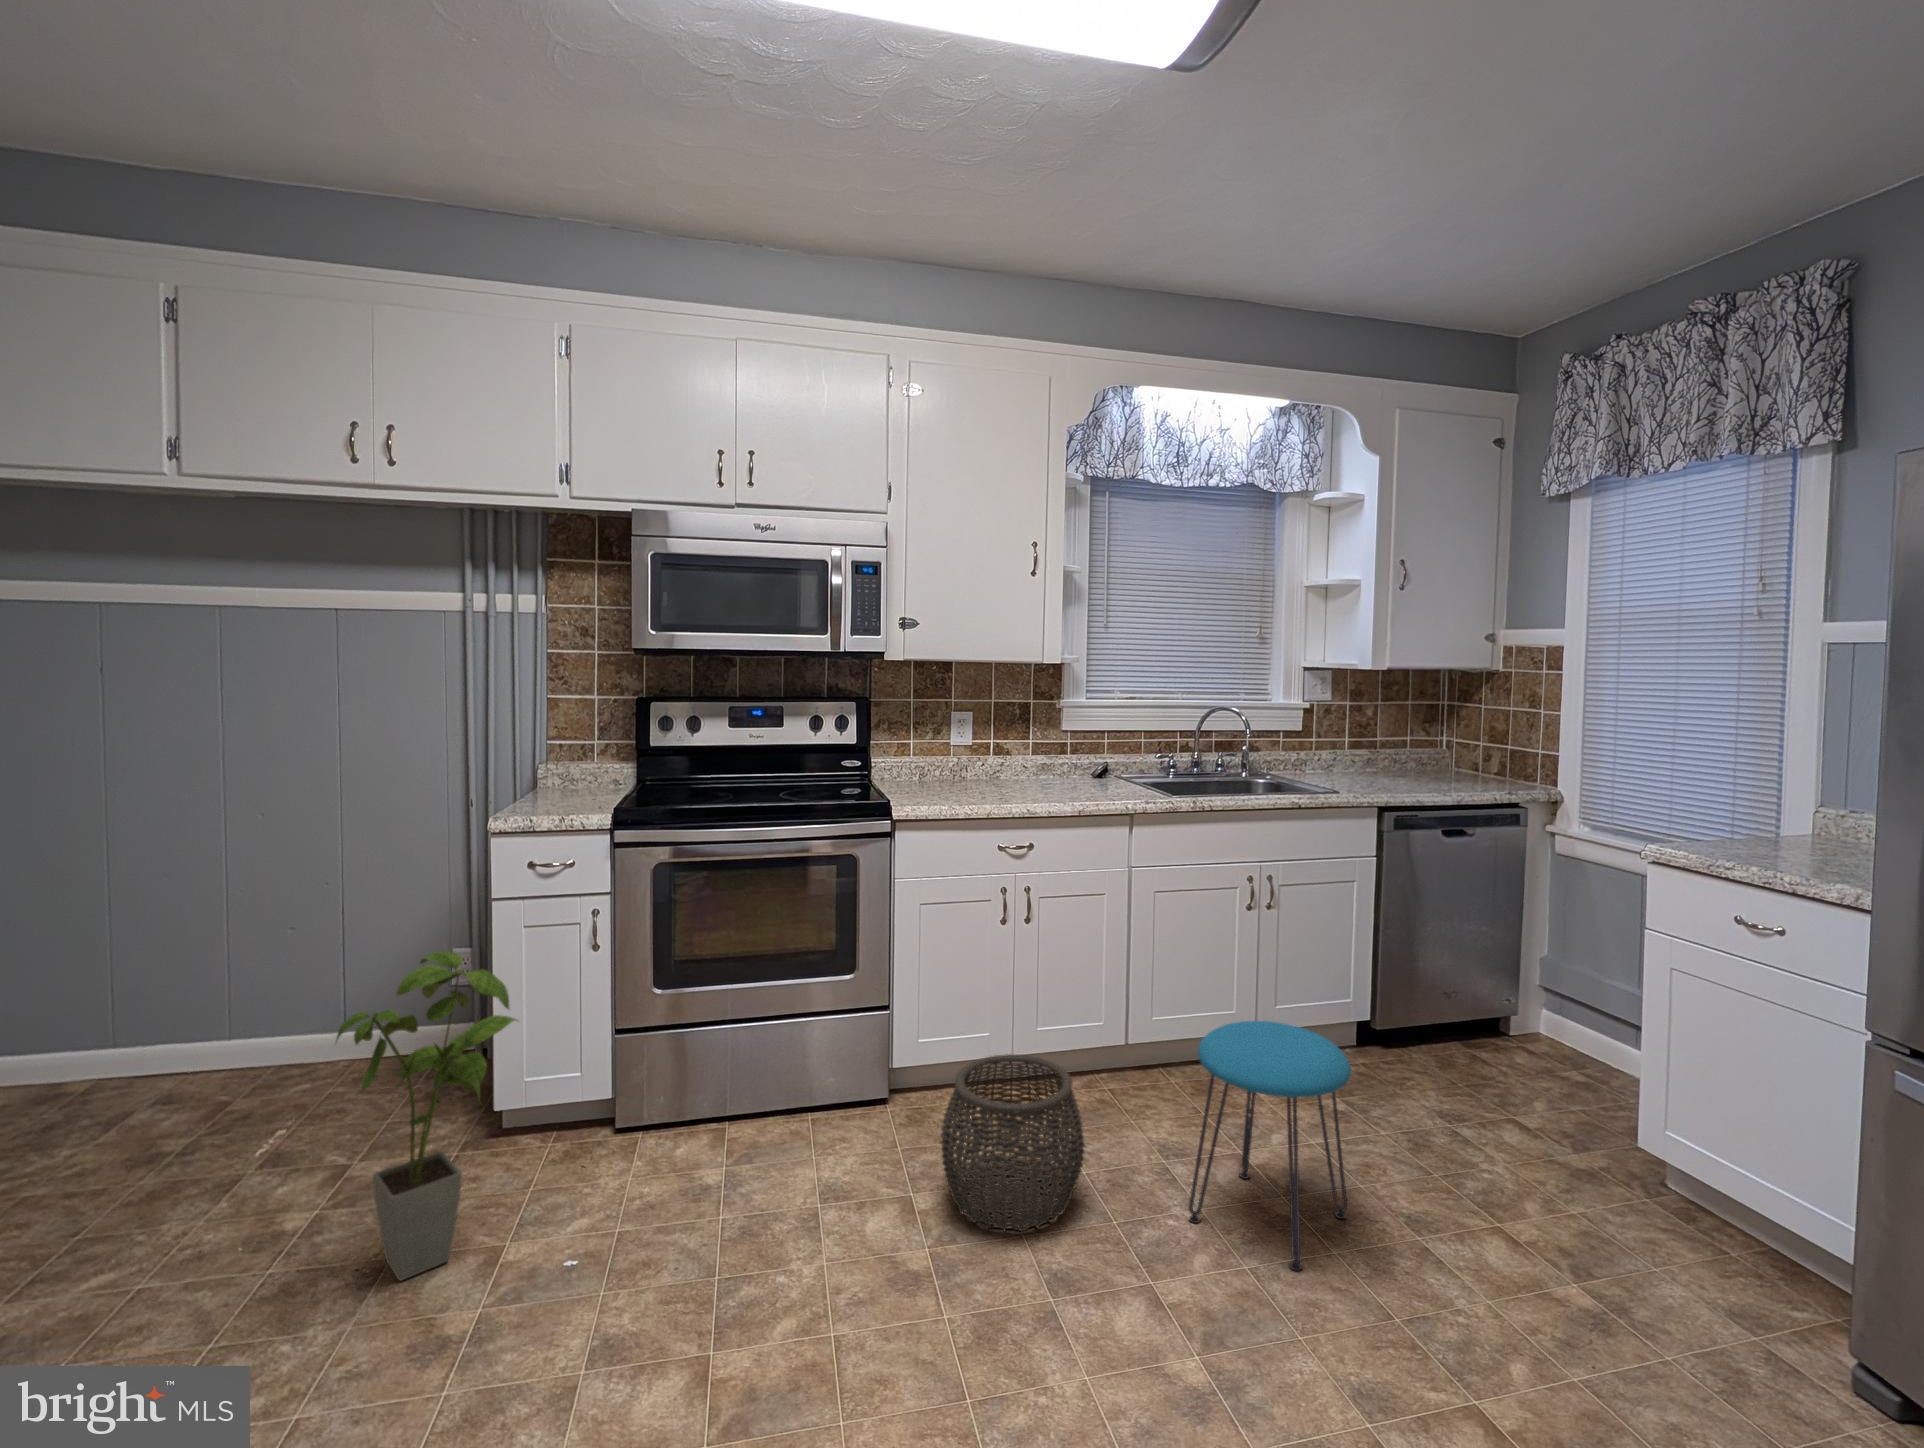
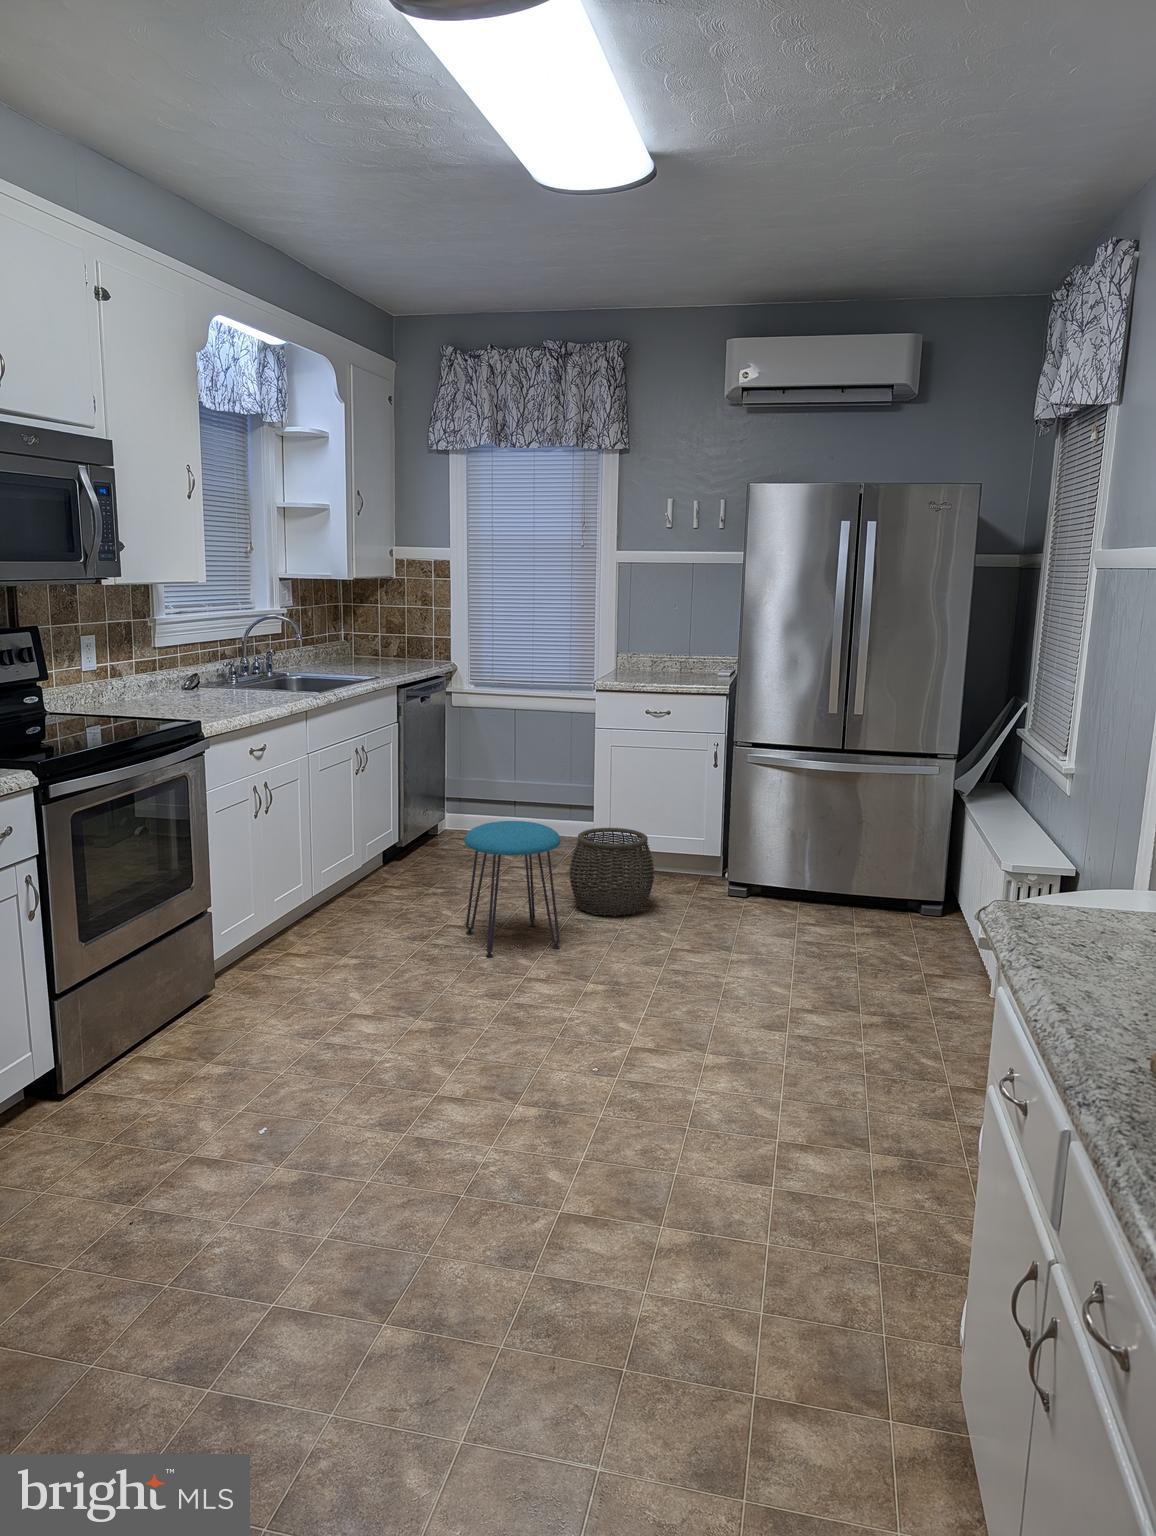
house plant: present [336,951,516,1281] -> none [48,919,217,1261]
woven basket: present [941,1054,1085,1231] -> present [569,828,654,916]

